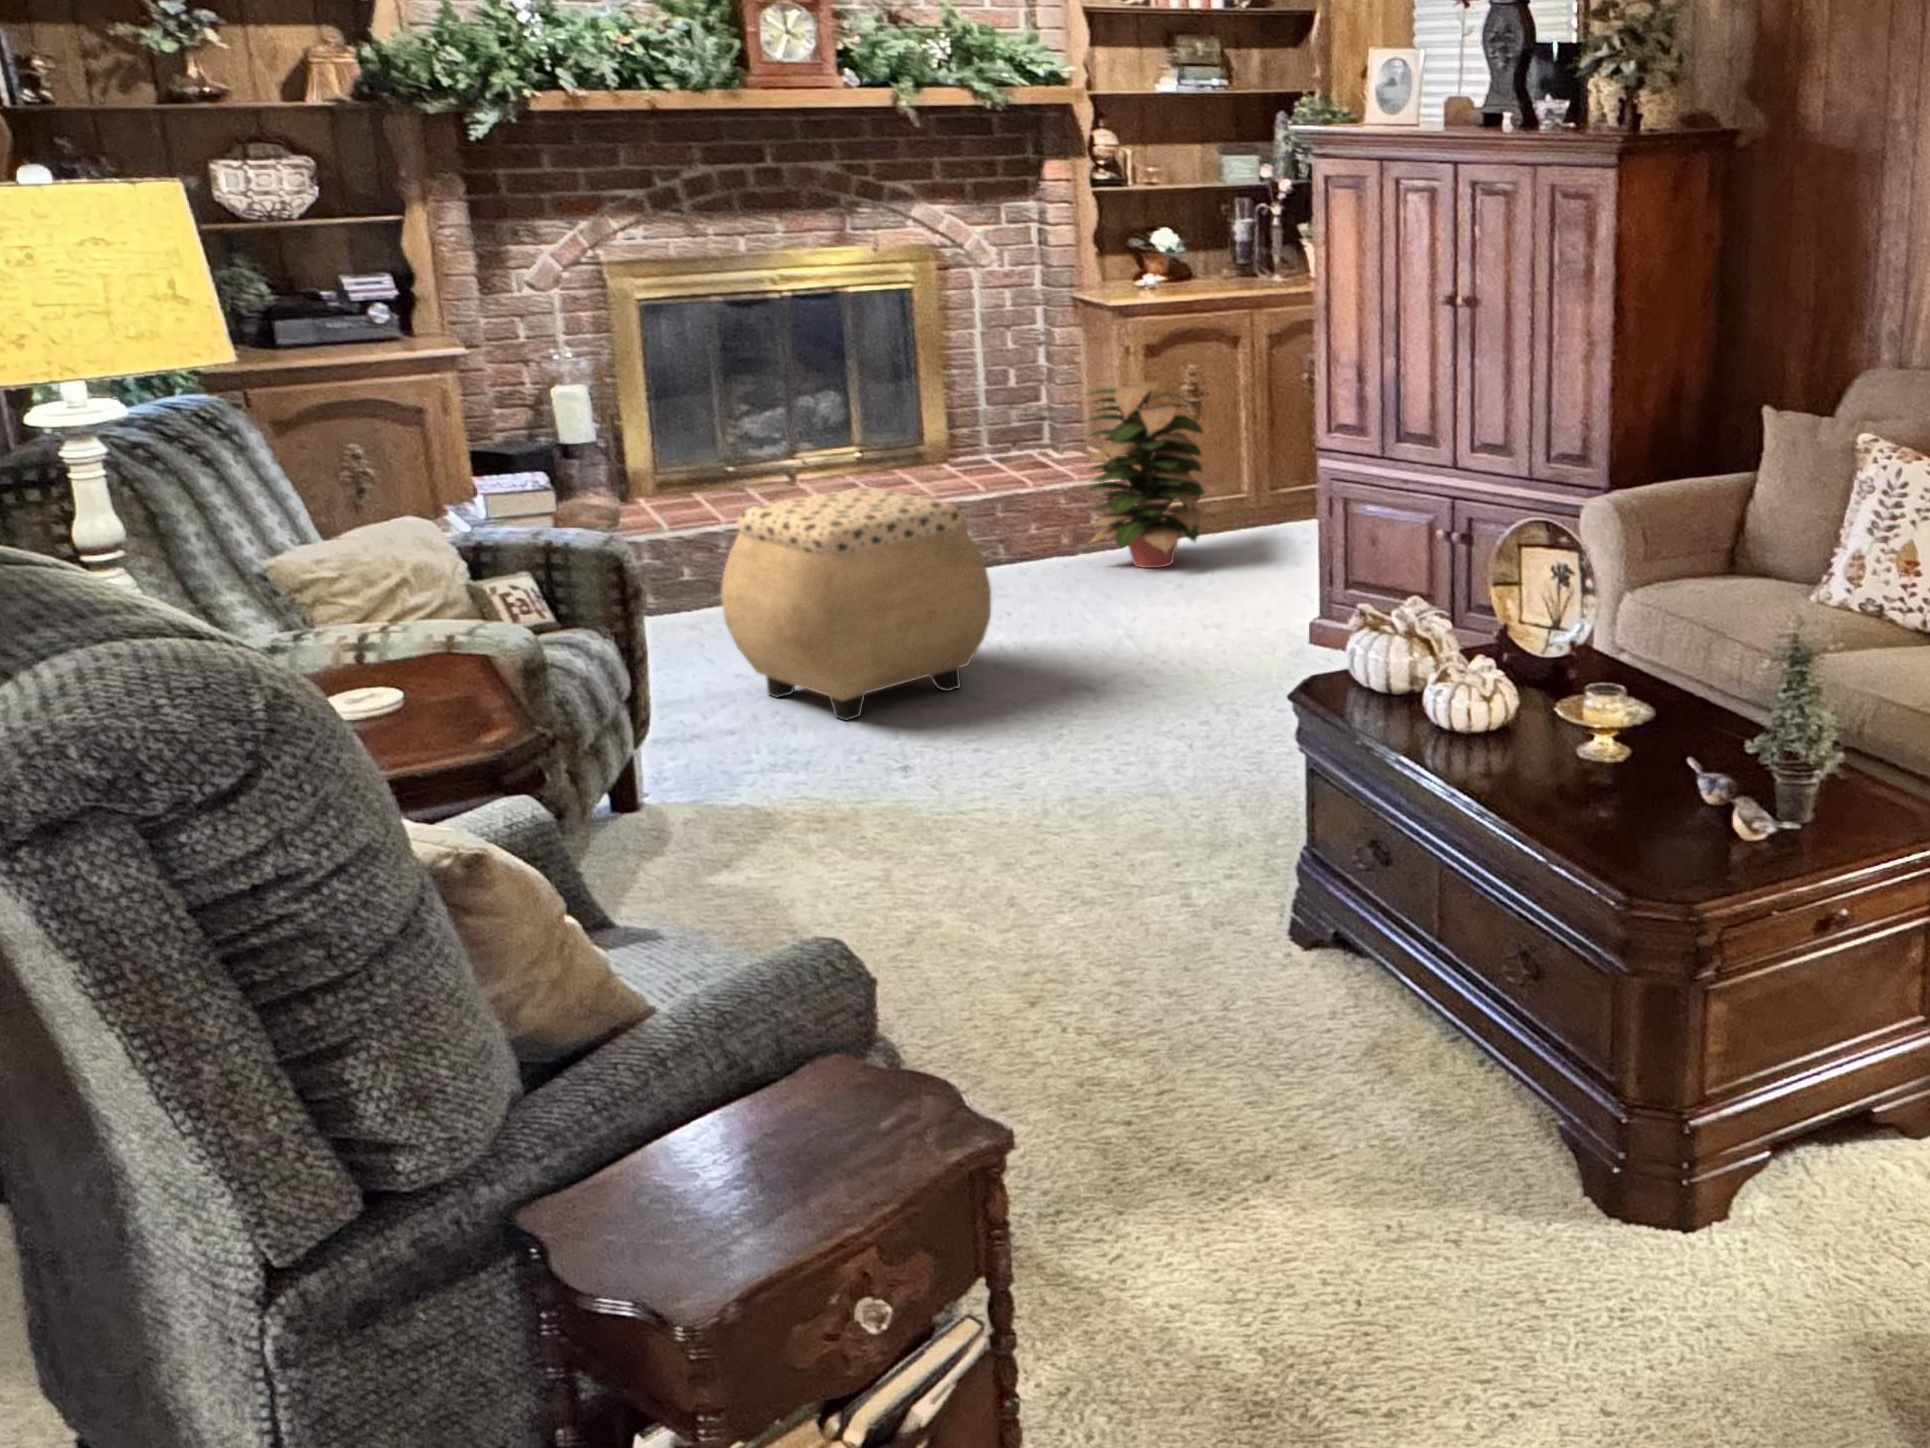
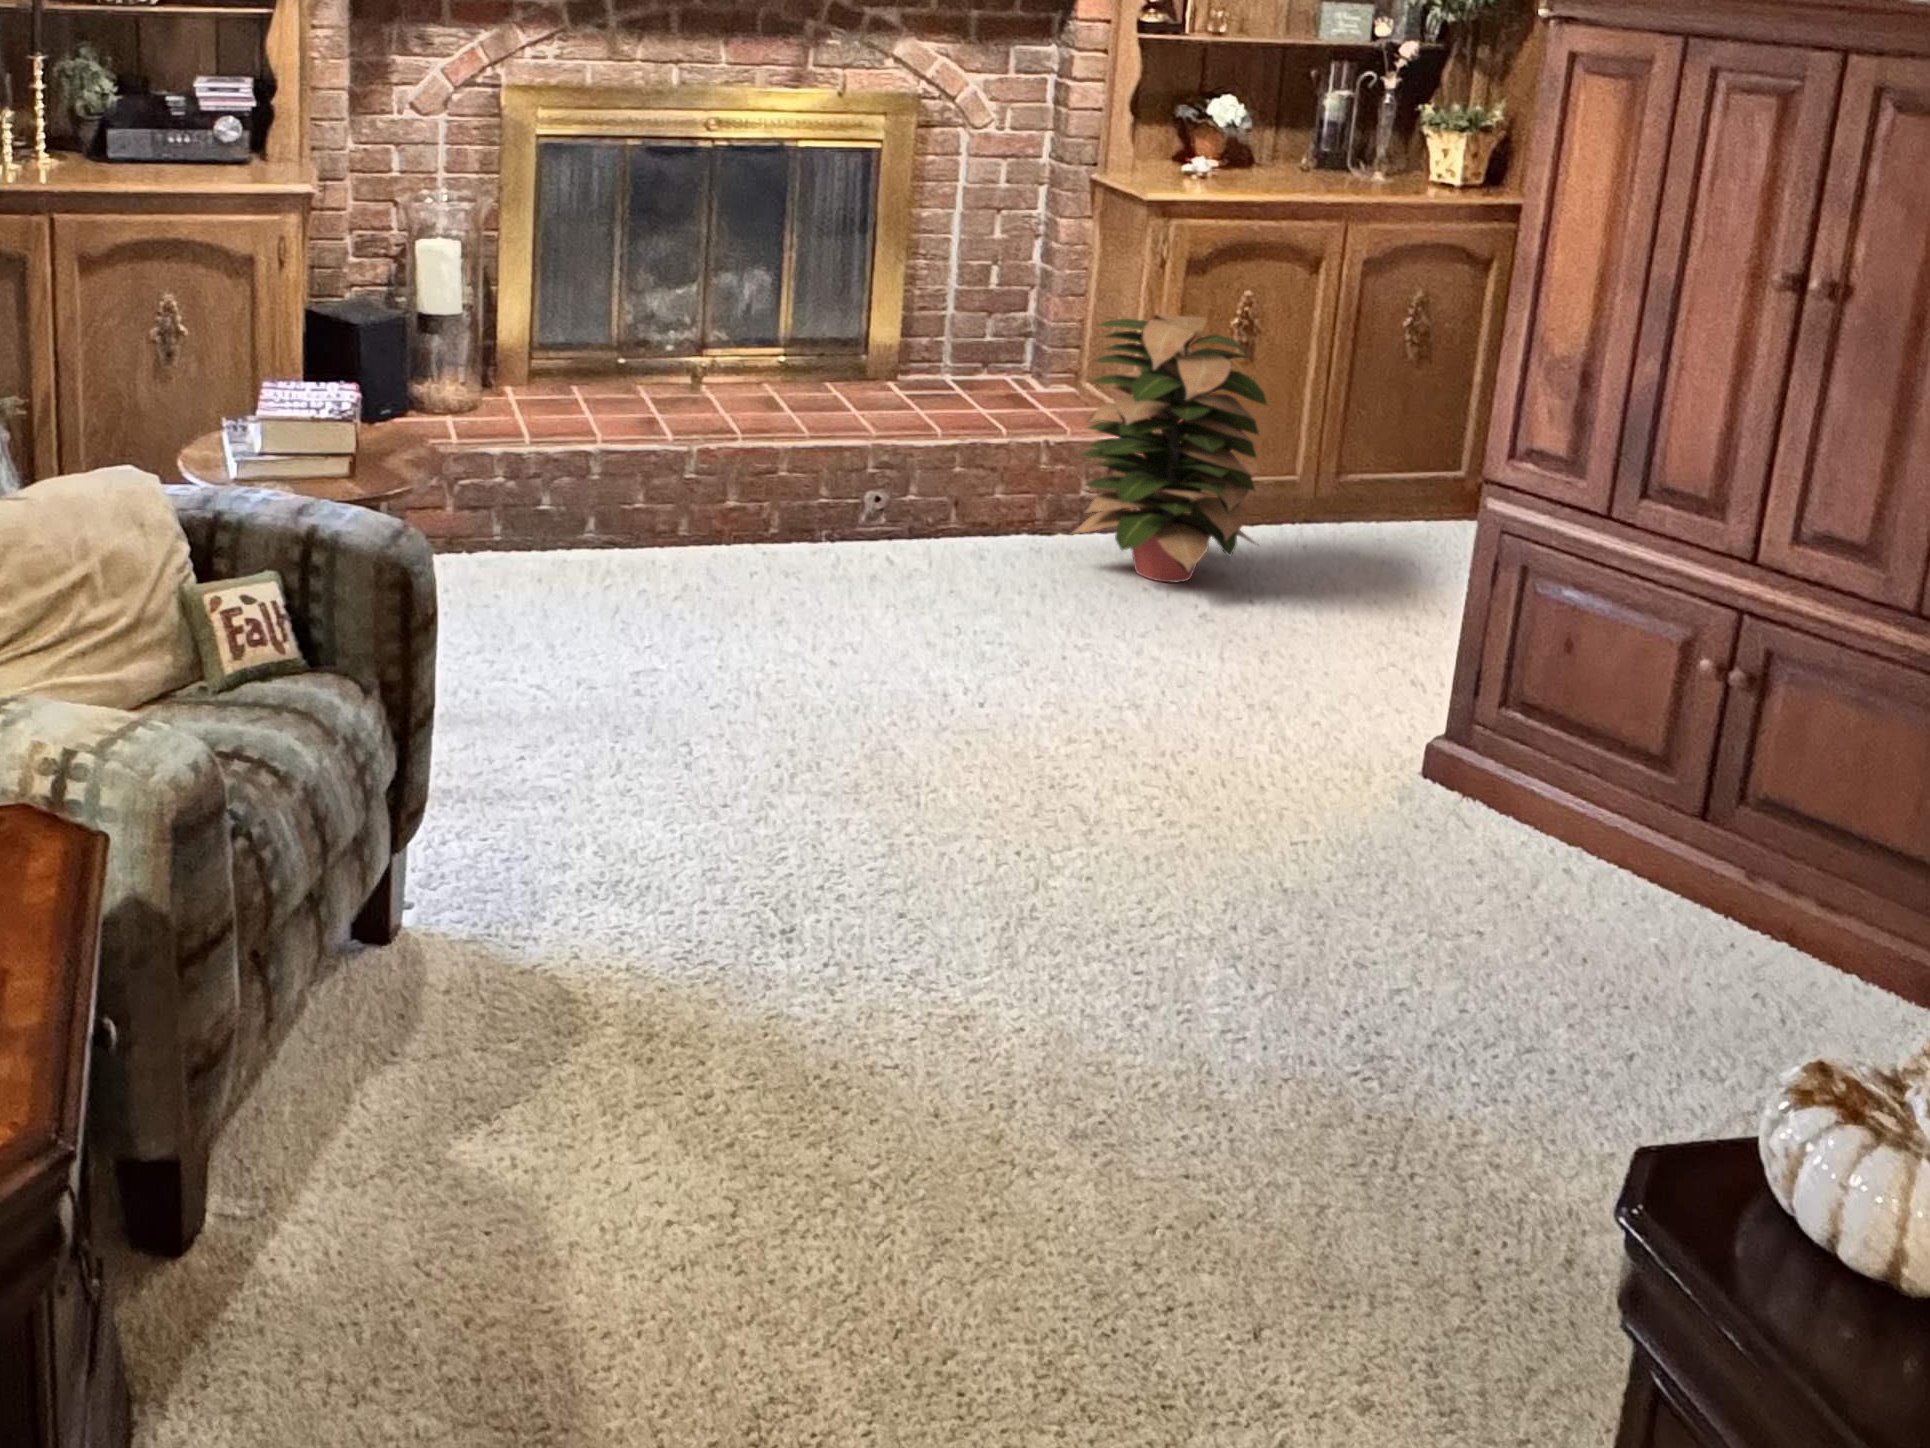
ottoman: present [721,486,991,720] -> none [550,460,942,845]

